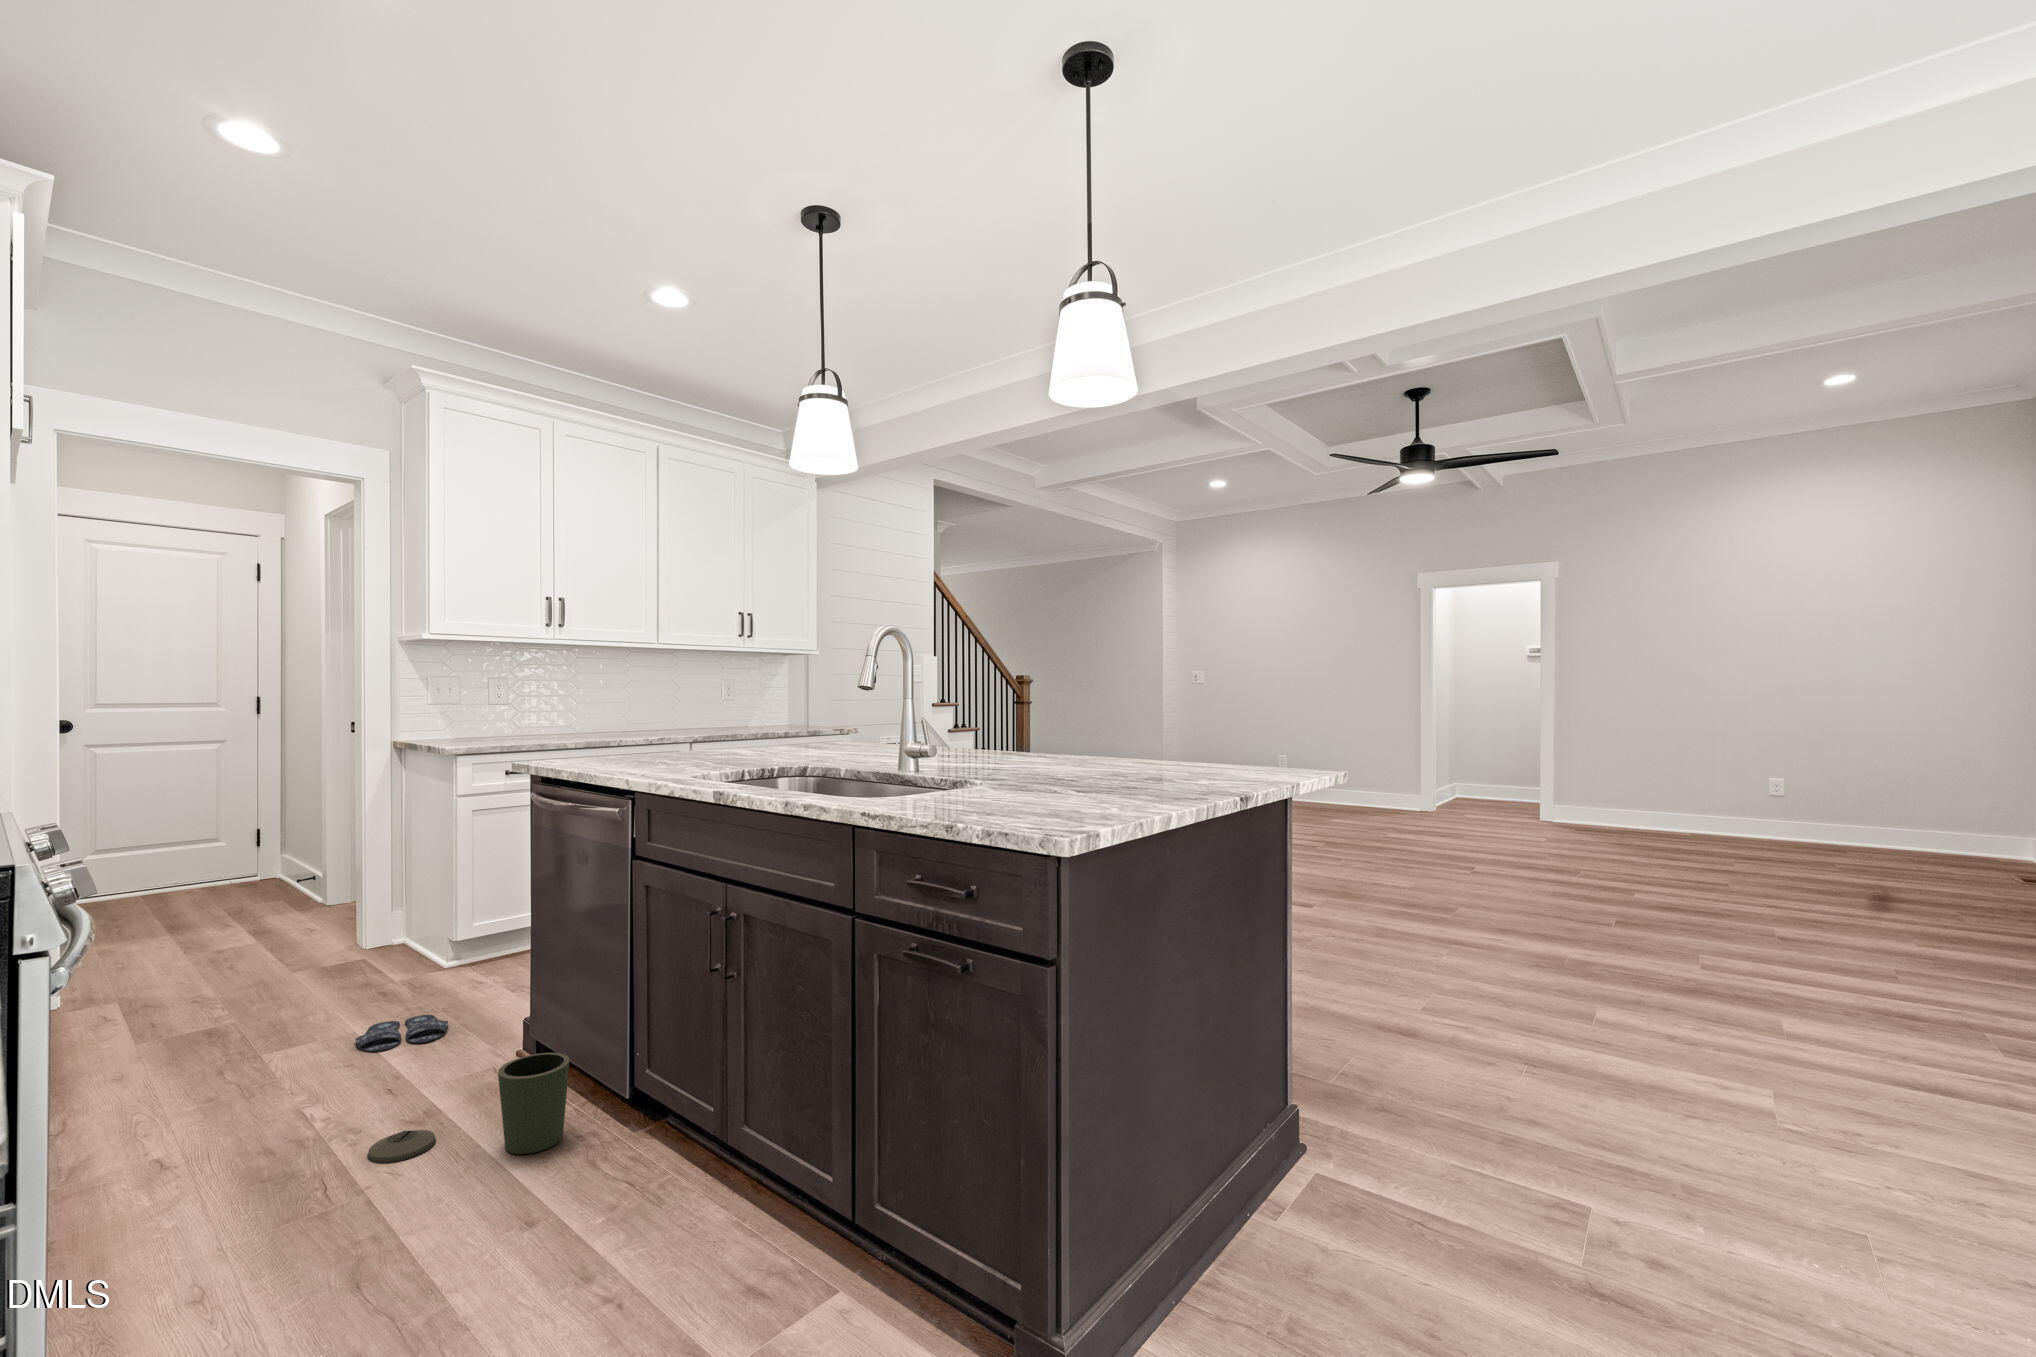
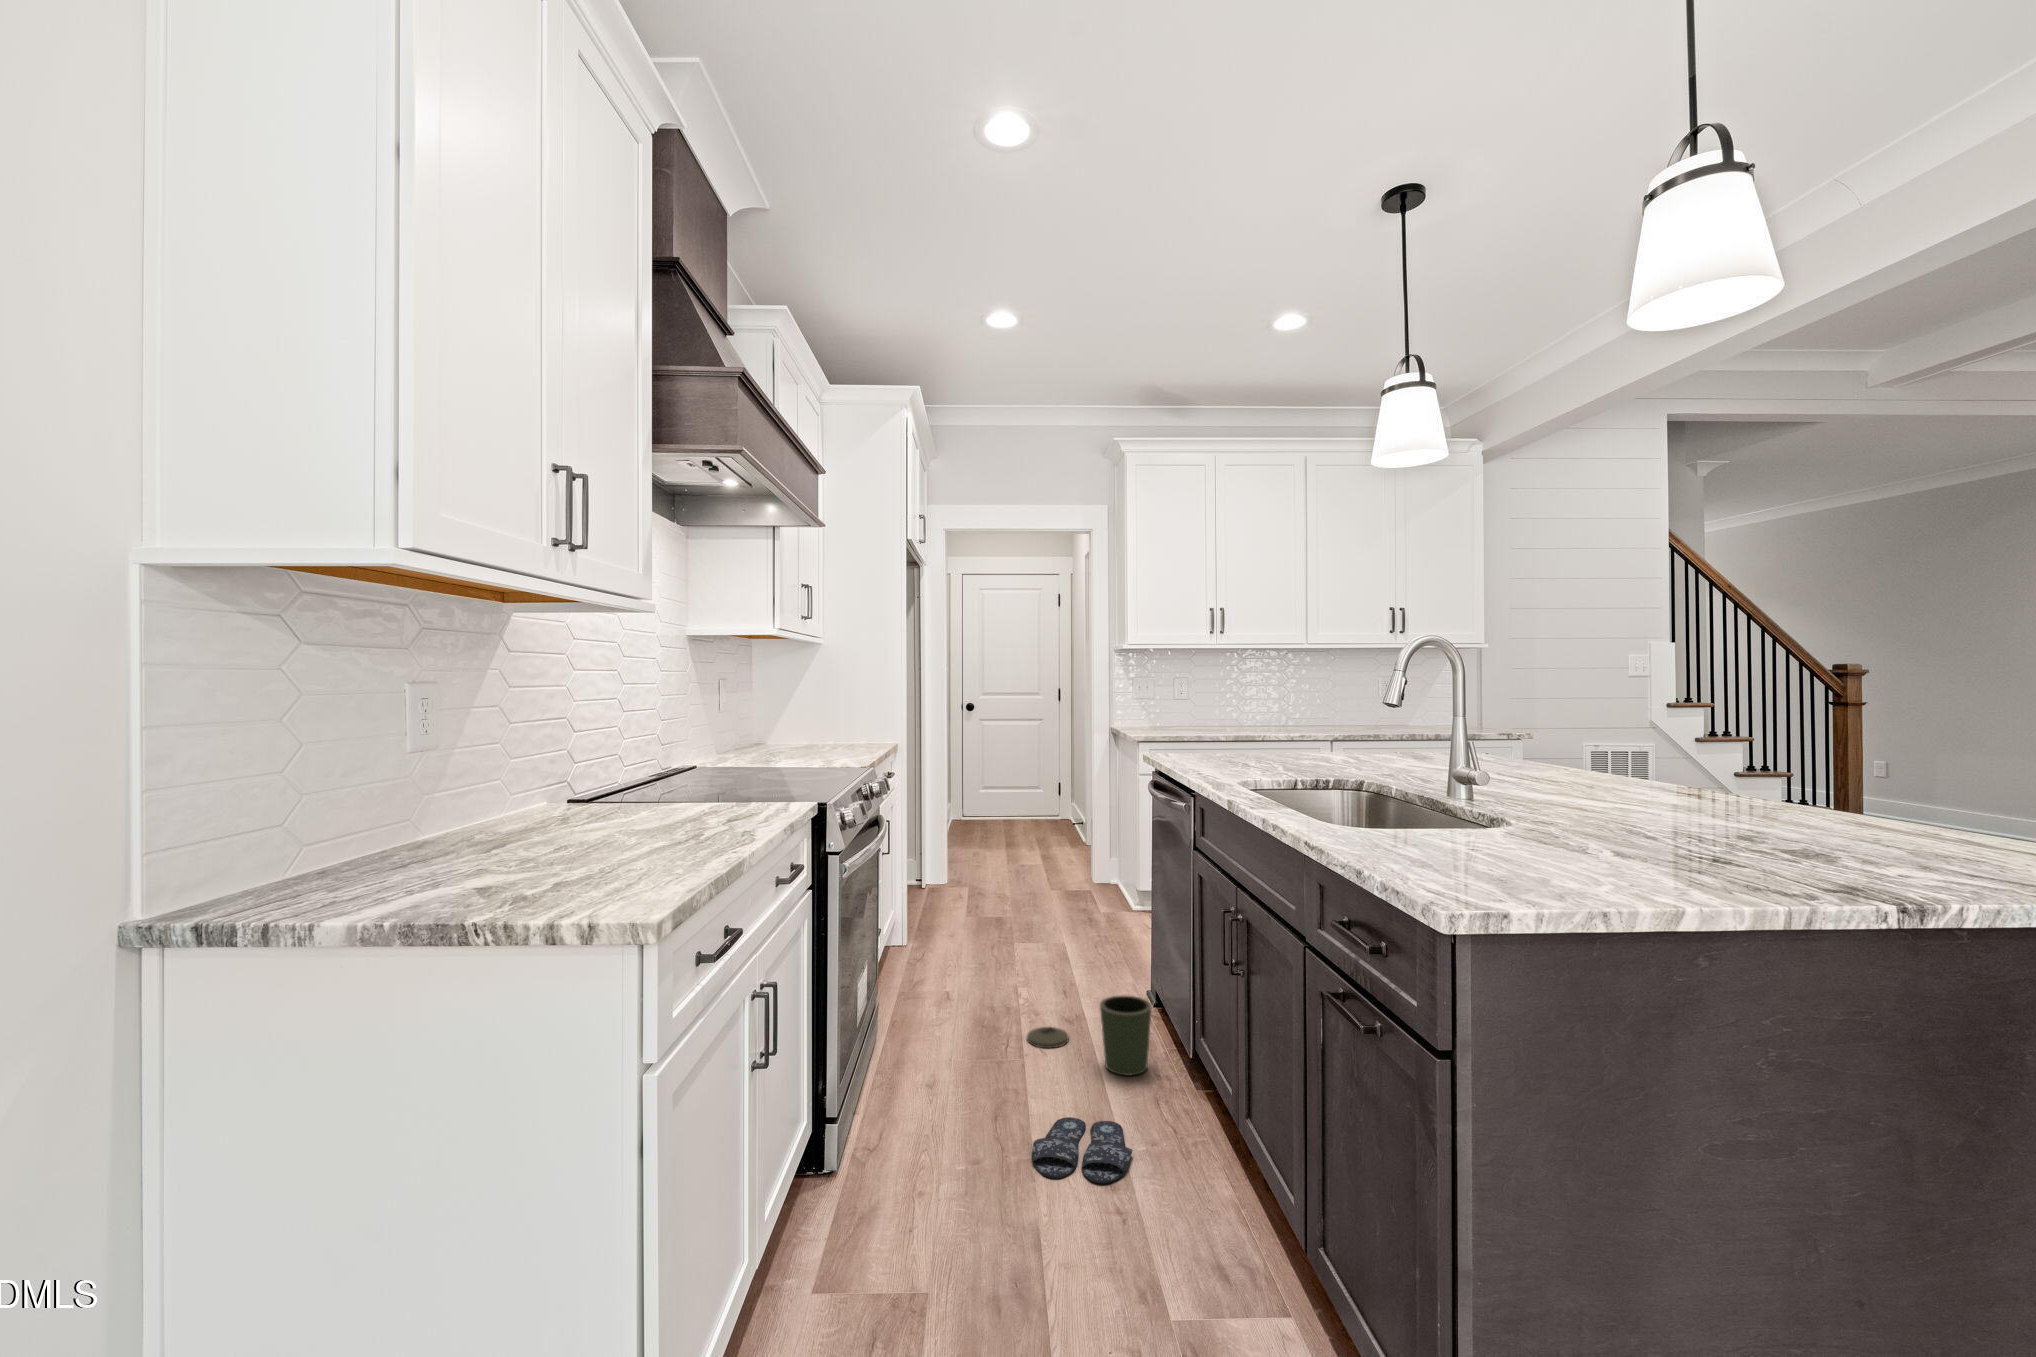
slippers: present [355,1015,448,1052] -> present [1032,1117,1133,1184]

